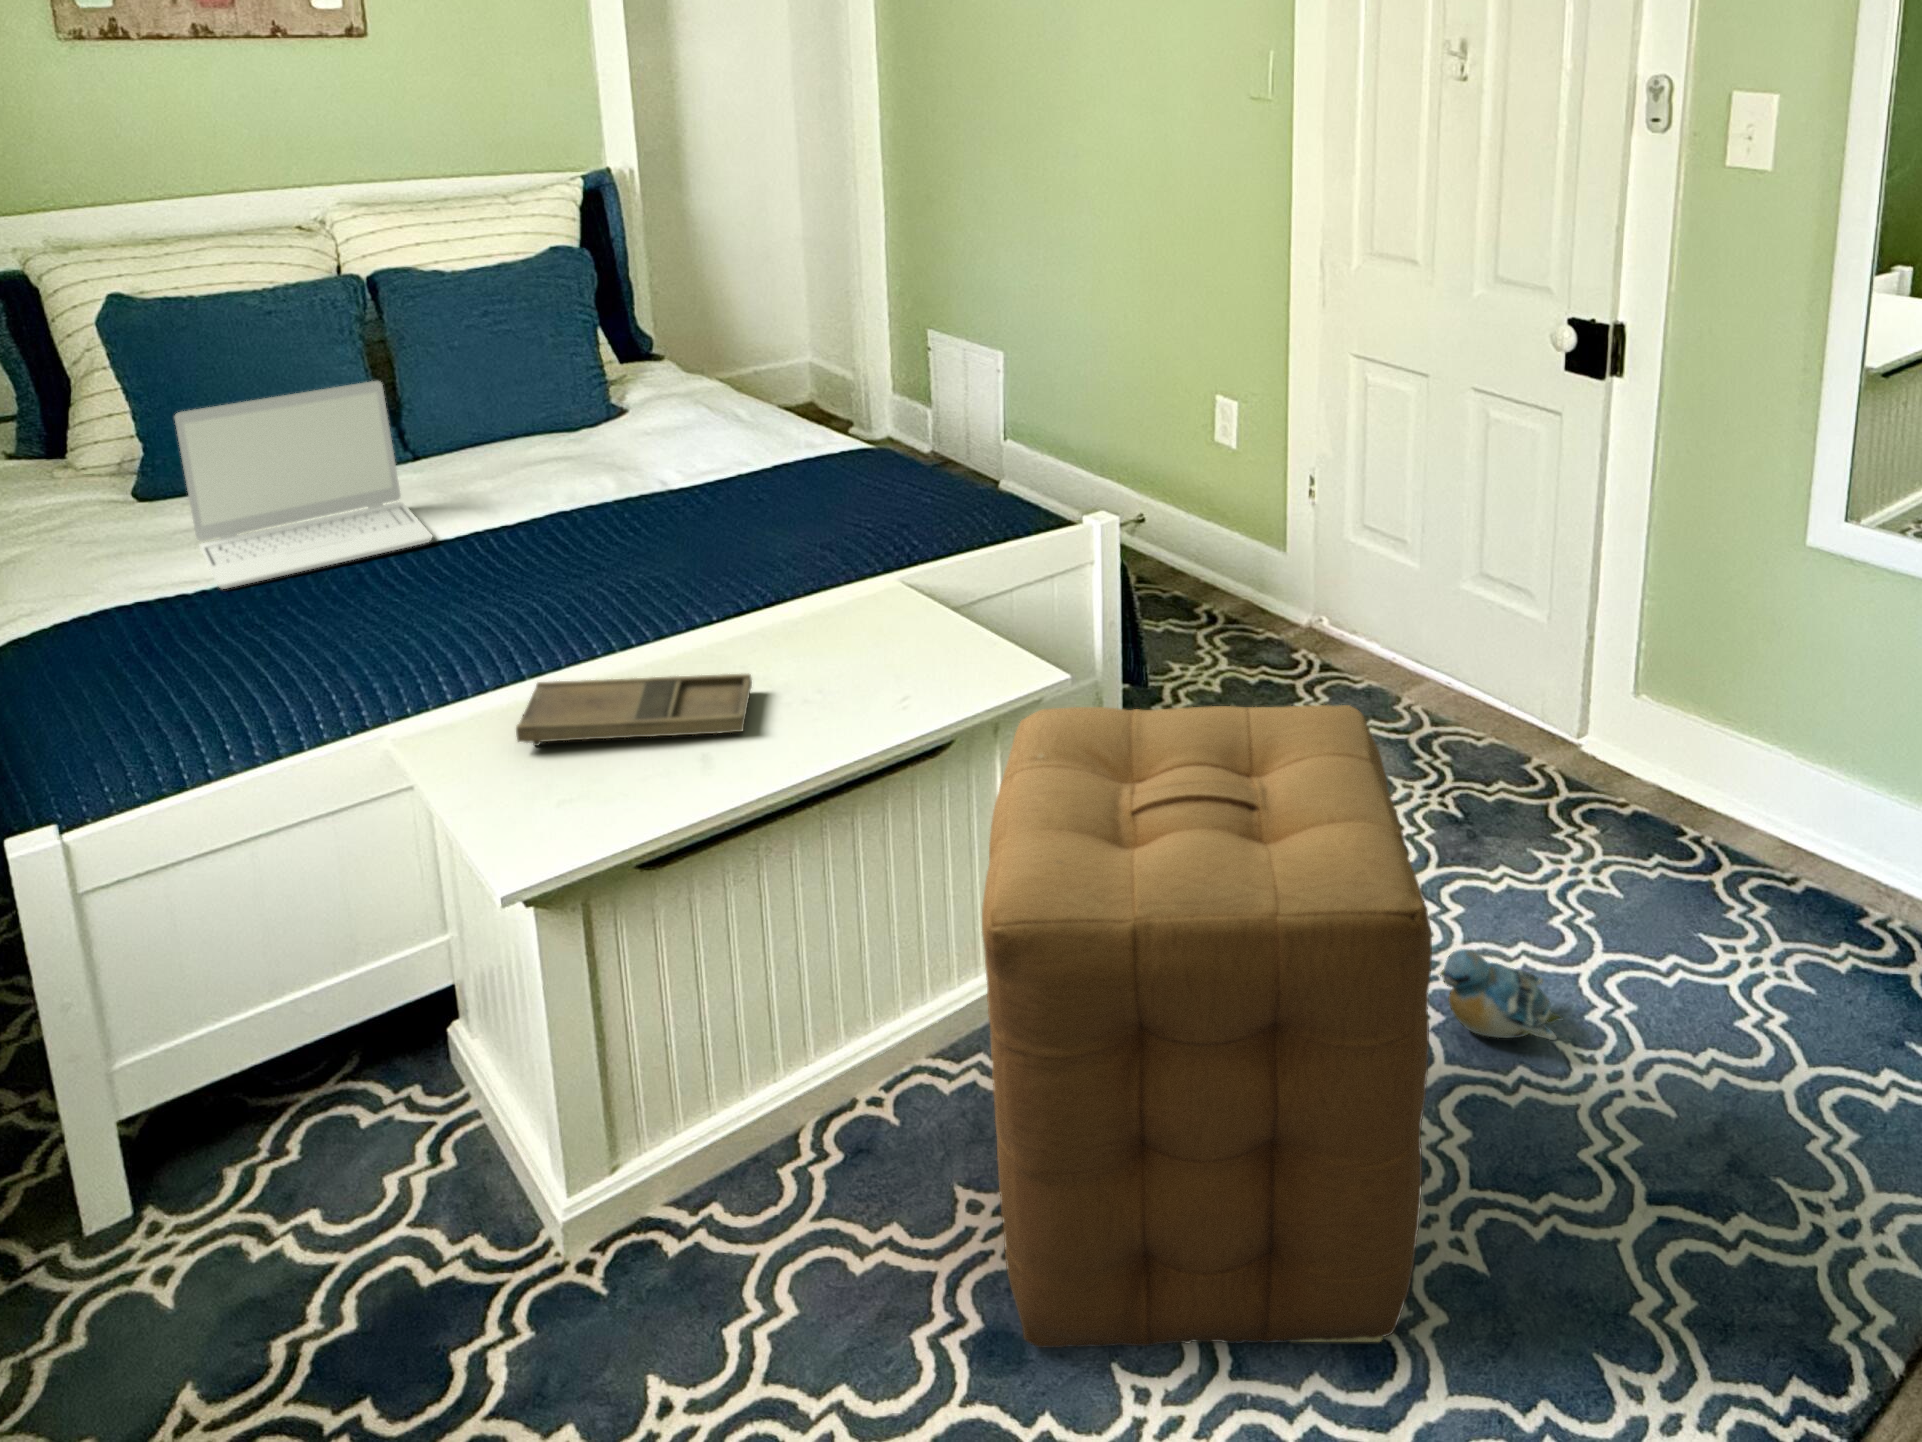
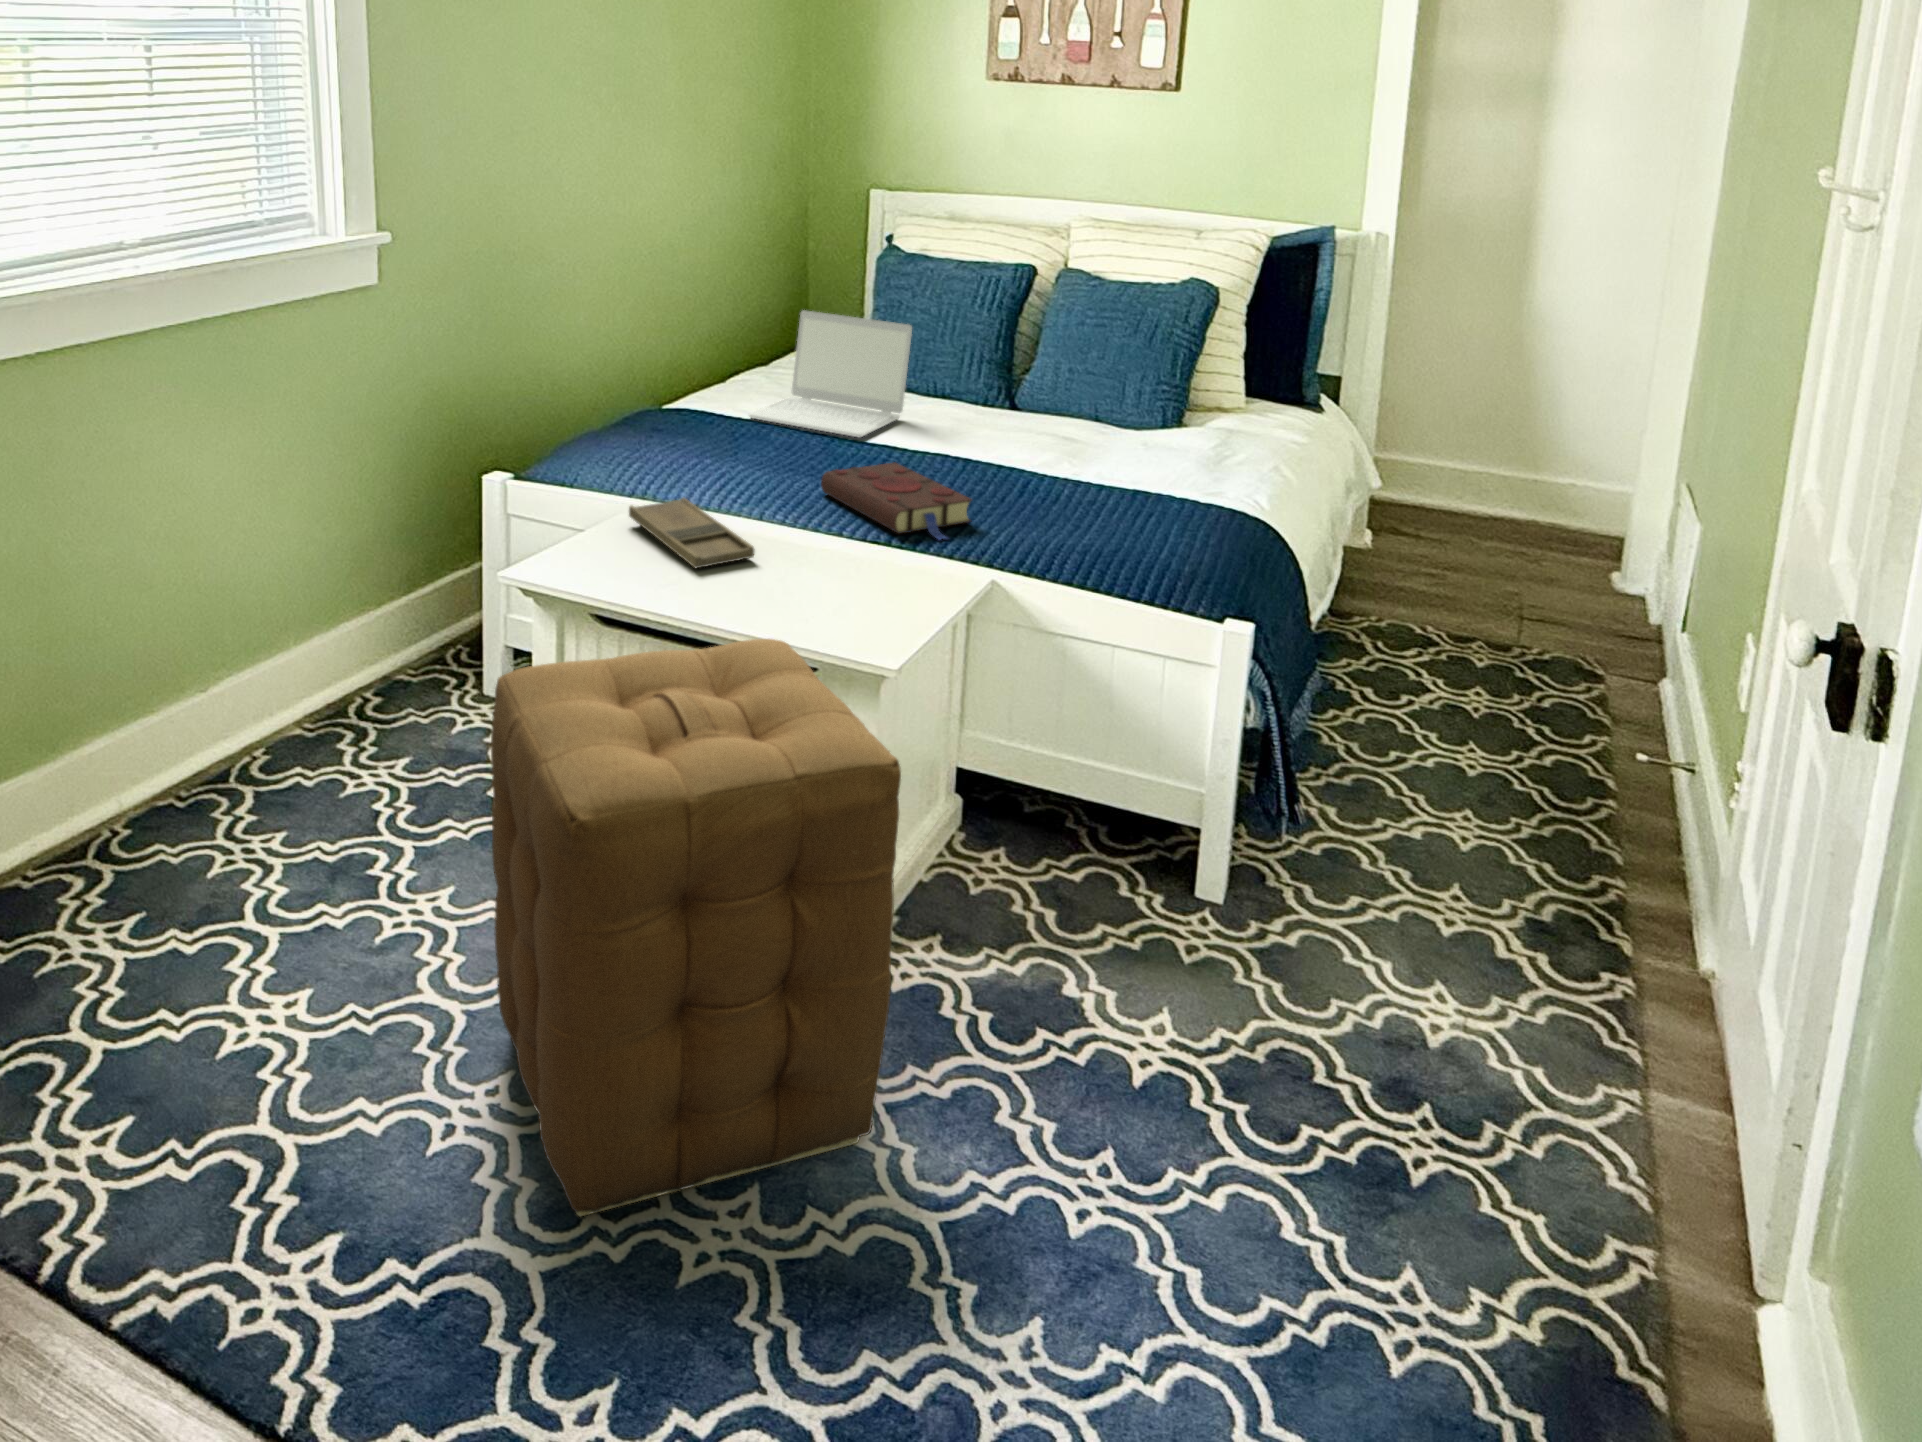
book: none [584,525,812,604] -> present [821,463,972,540]
plush toy: present [1440,949,1563,1040] -> none [974,1133,1085,1309]

